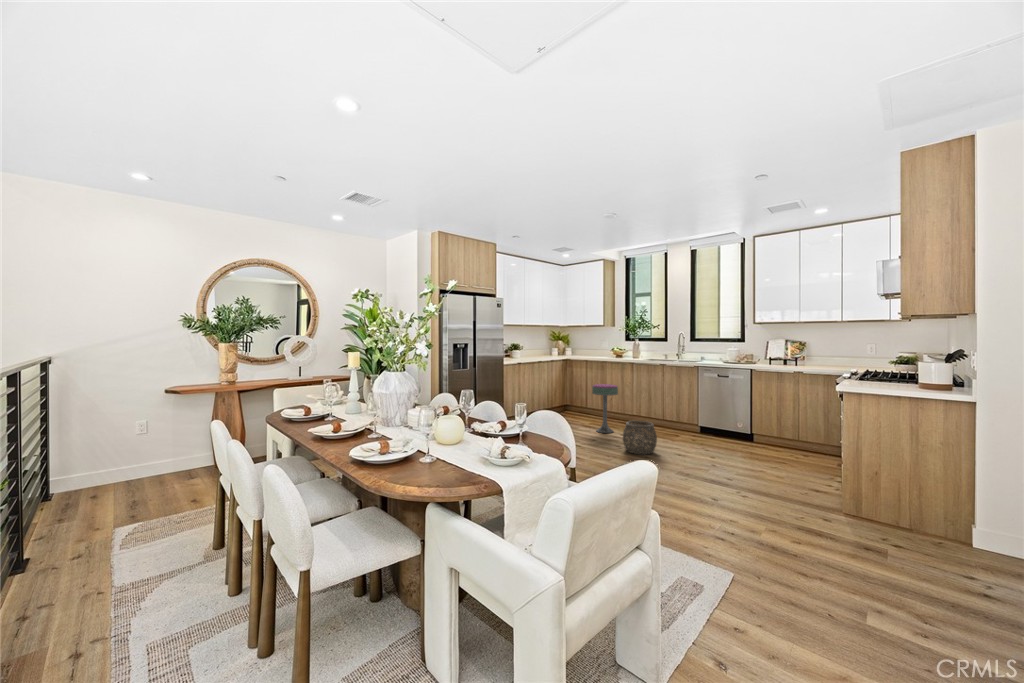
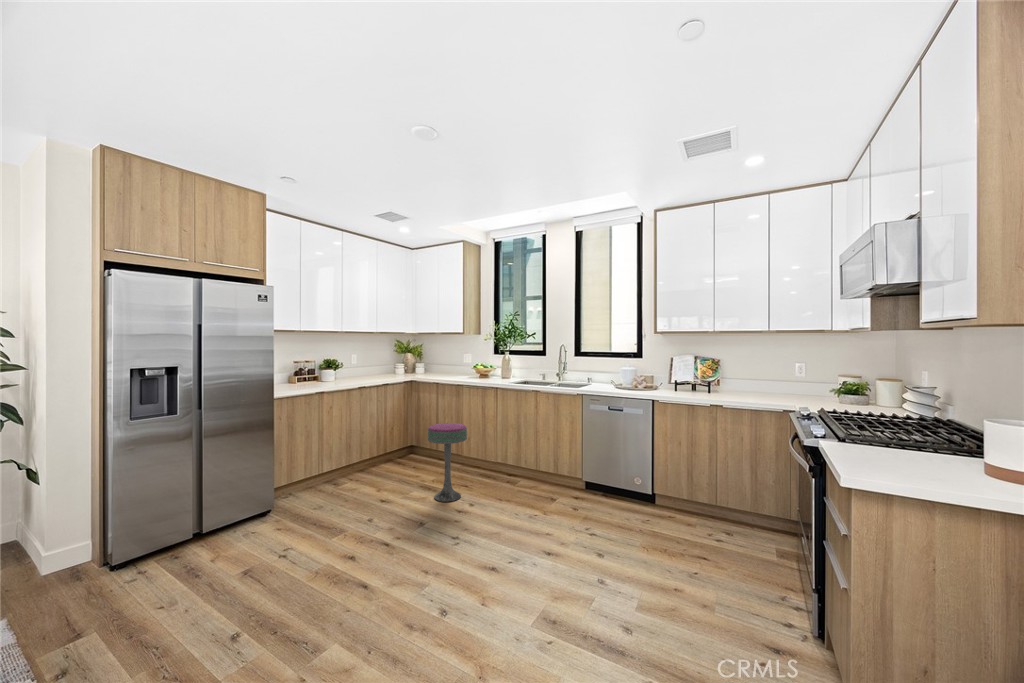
woven basket: present [623,421,657,454] -> none [454,493,510,559]

